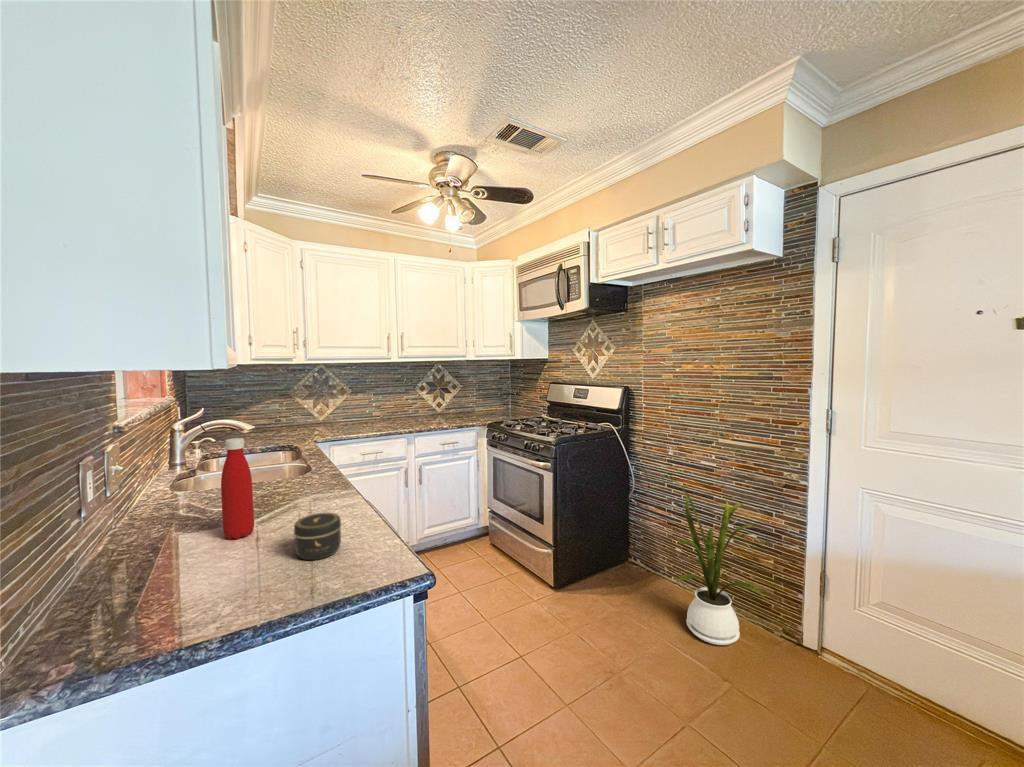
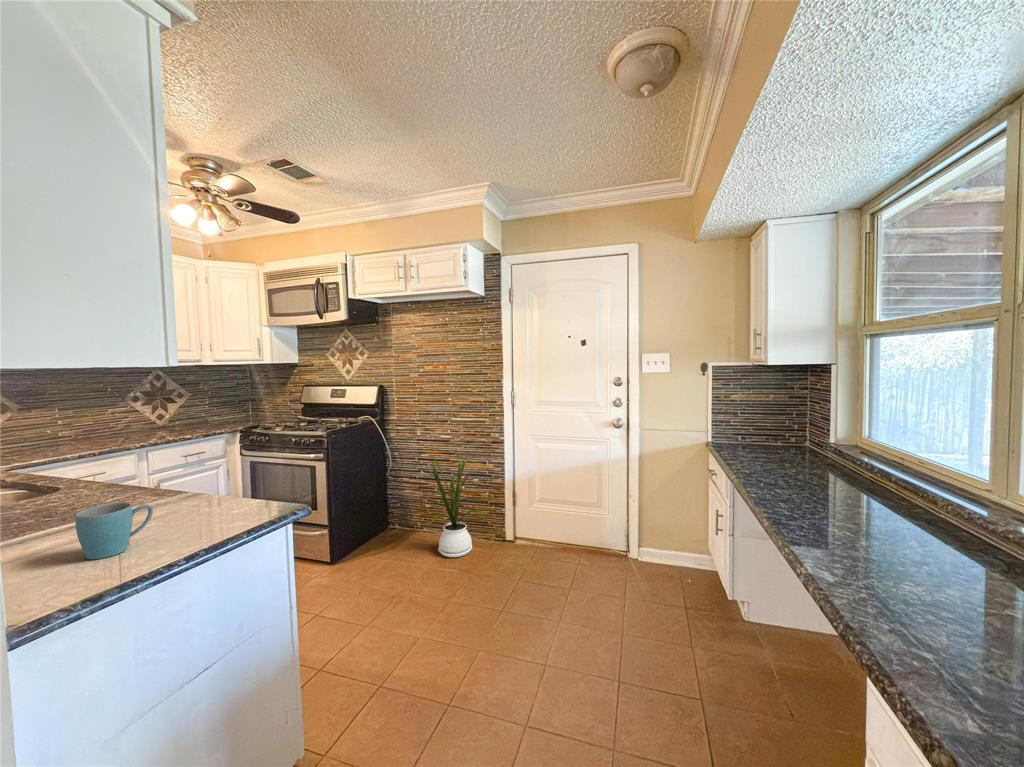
bottle: present [221,438,254,539] -> none [36,436,78,538]
jar: present [294,513,341,560] -> none [158,488,205,526]
mug: none [185,527,262,594] -> present [75,503,153,559]

